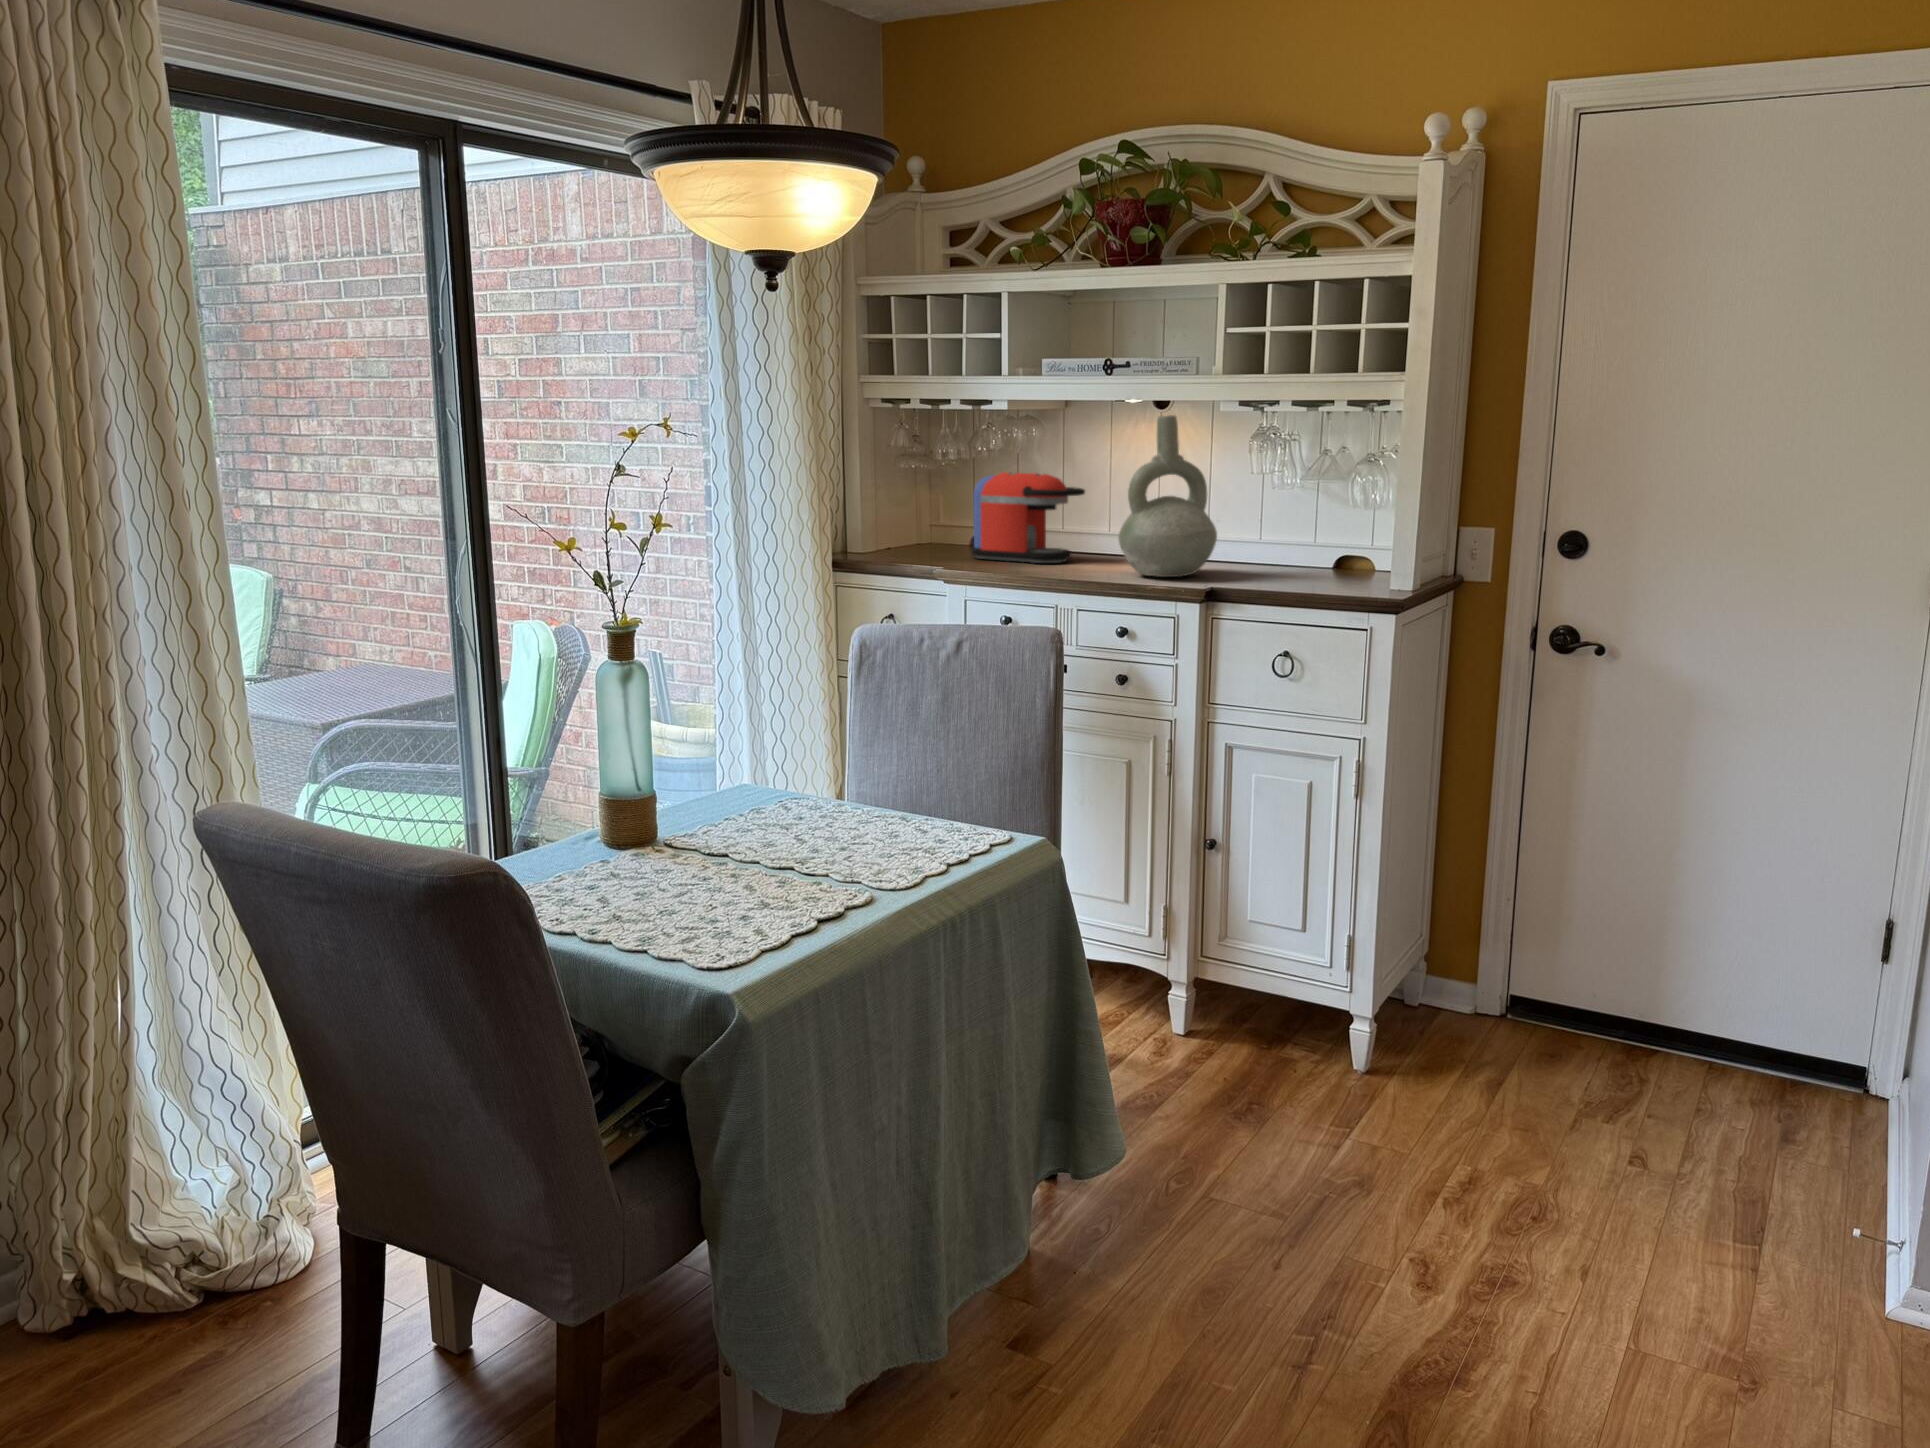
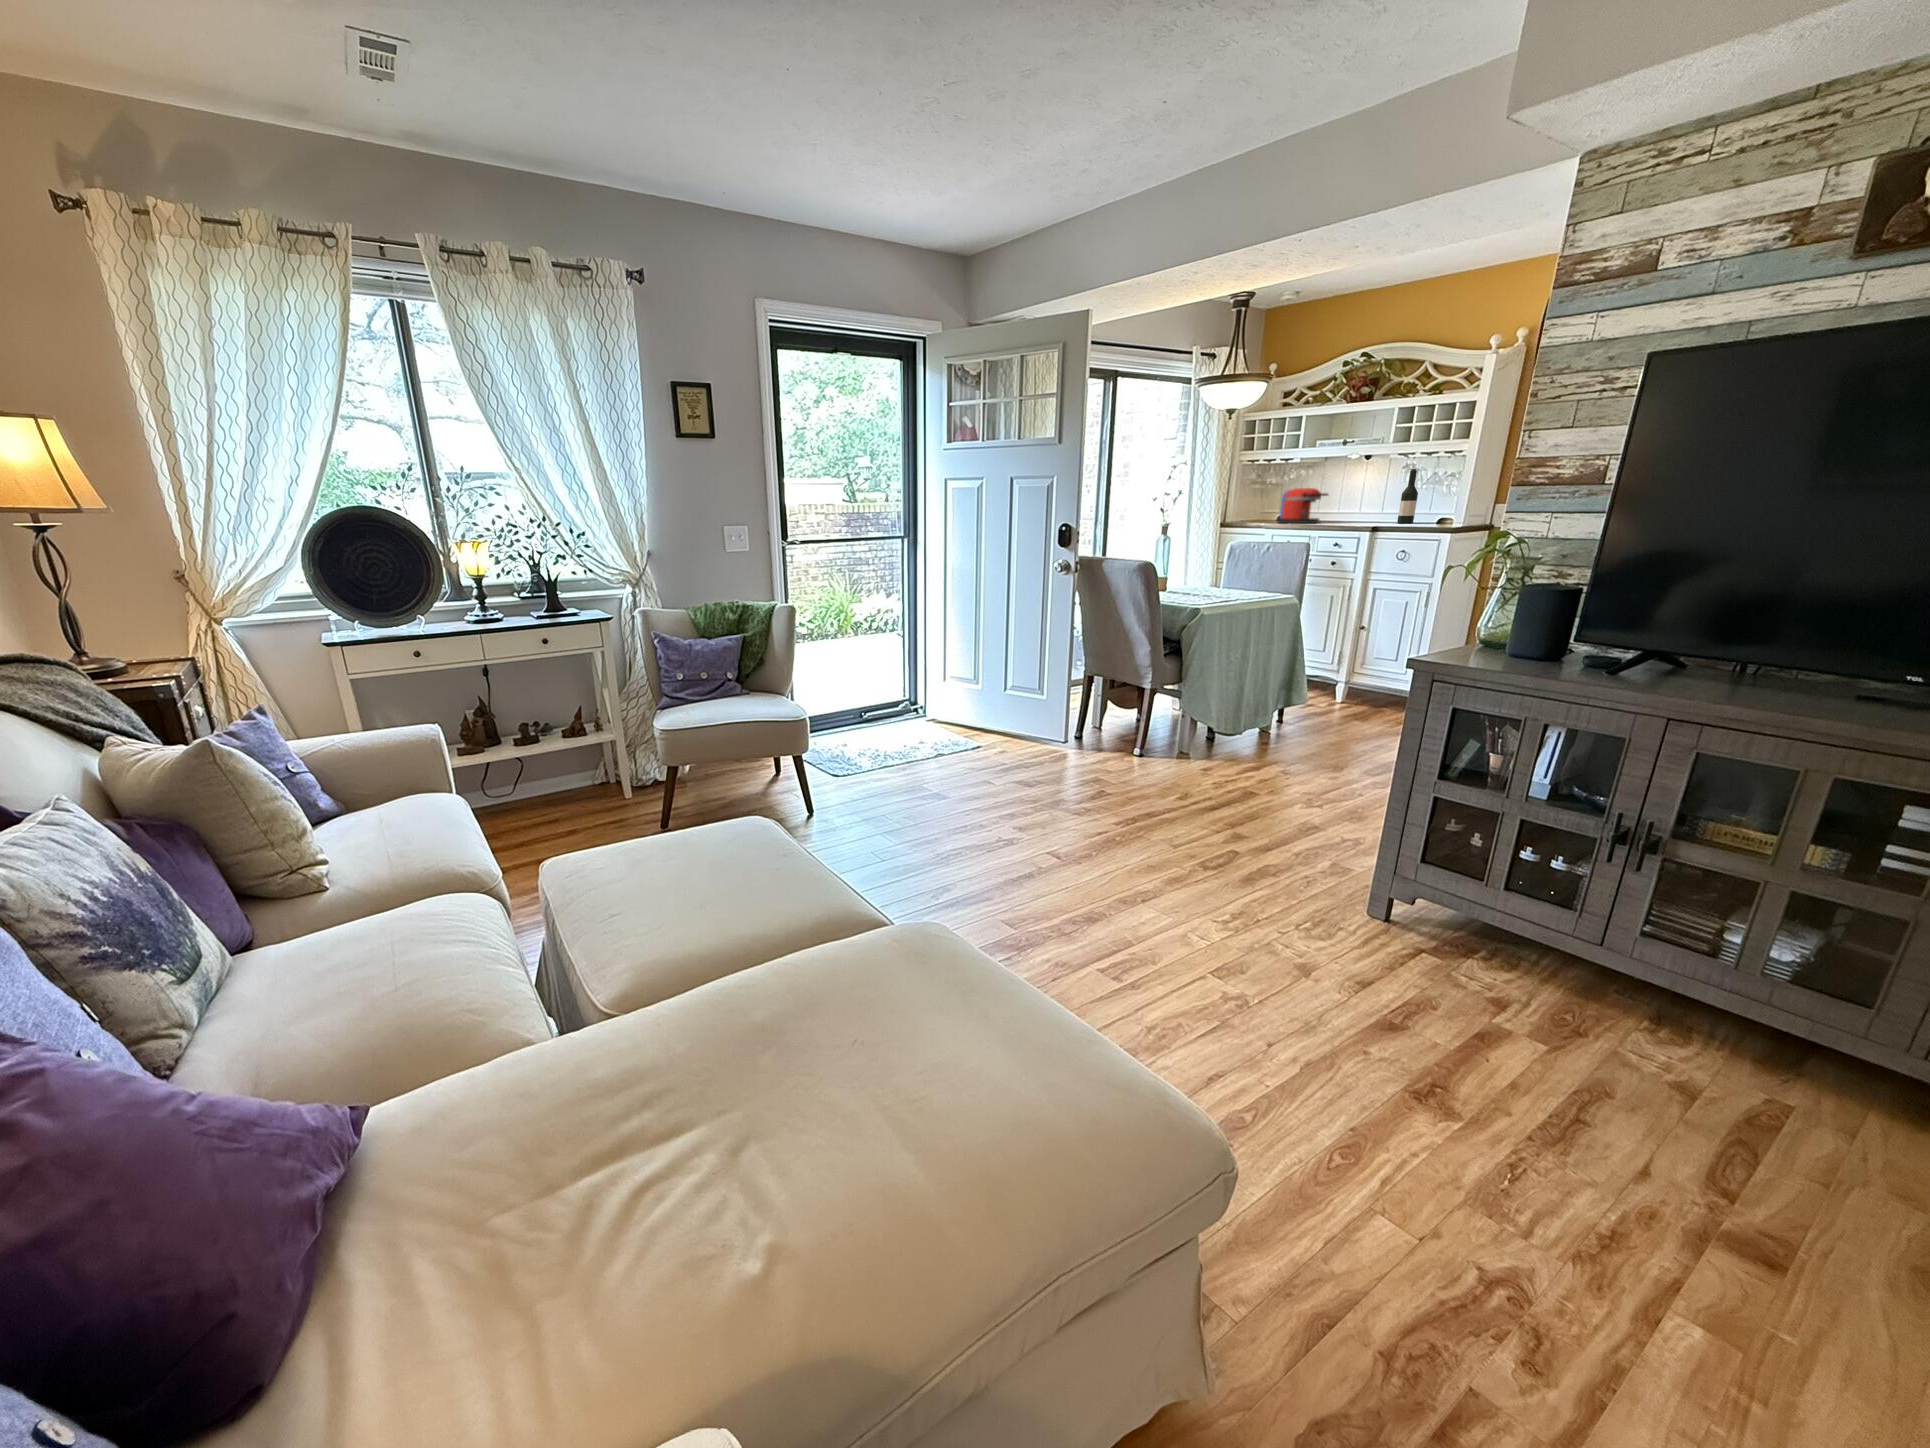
decorative vase: present [1118,415,1217,577] -> none [1339,461,1382,525]
wine bottle: none [1252,435,1289,568] -> present [1397,469,1418,523]

